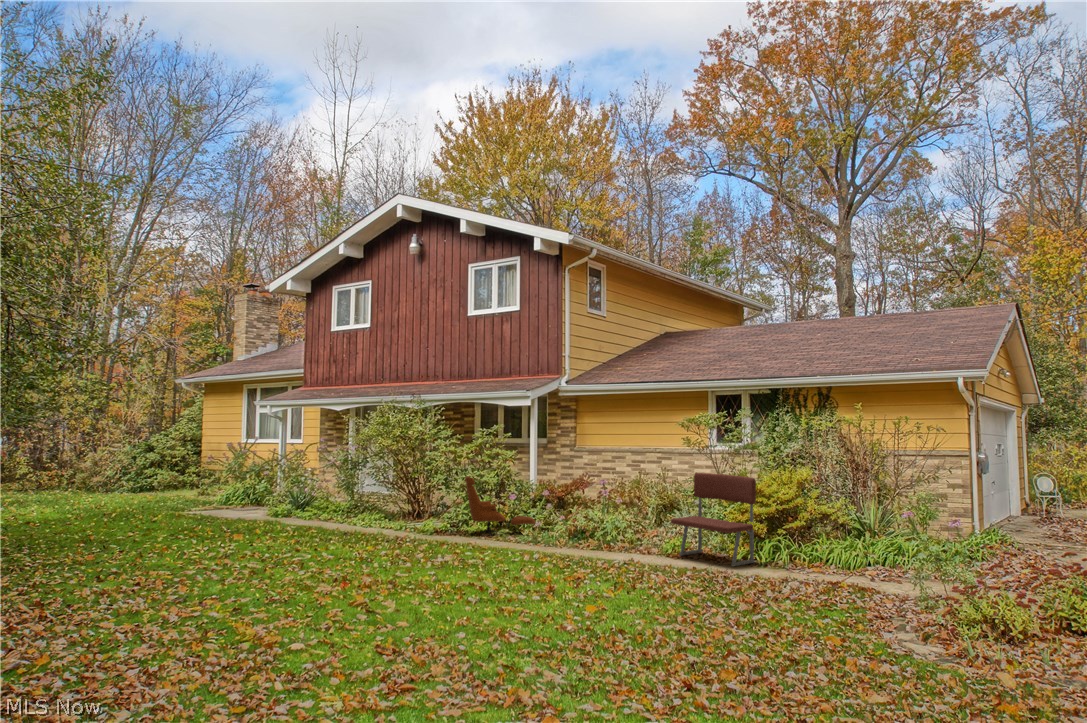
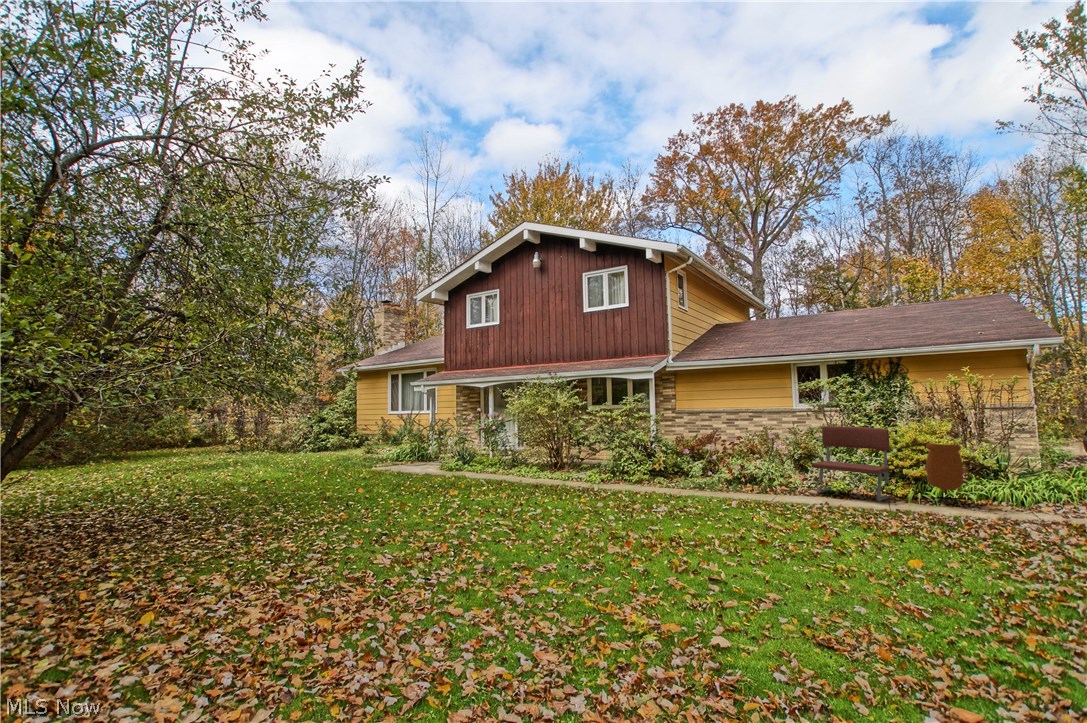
lounge chair: present [465,476,535,537] -> present [923,443,970,505]

